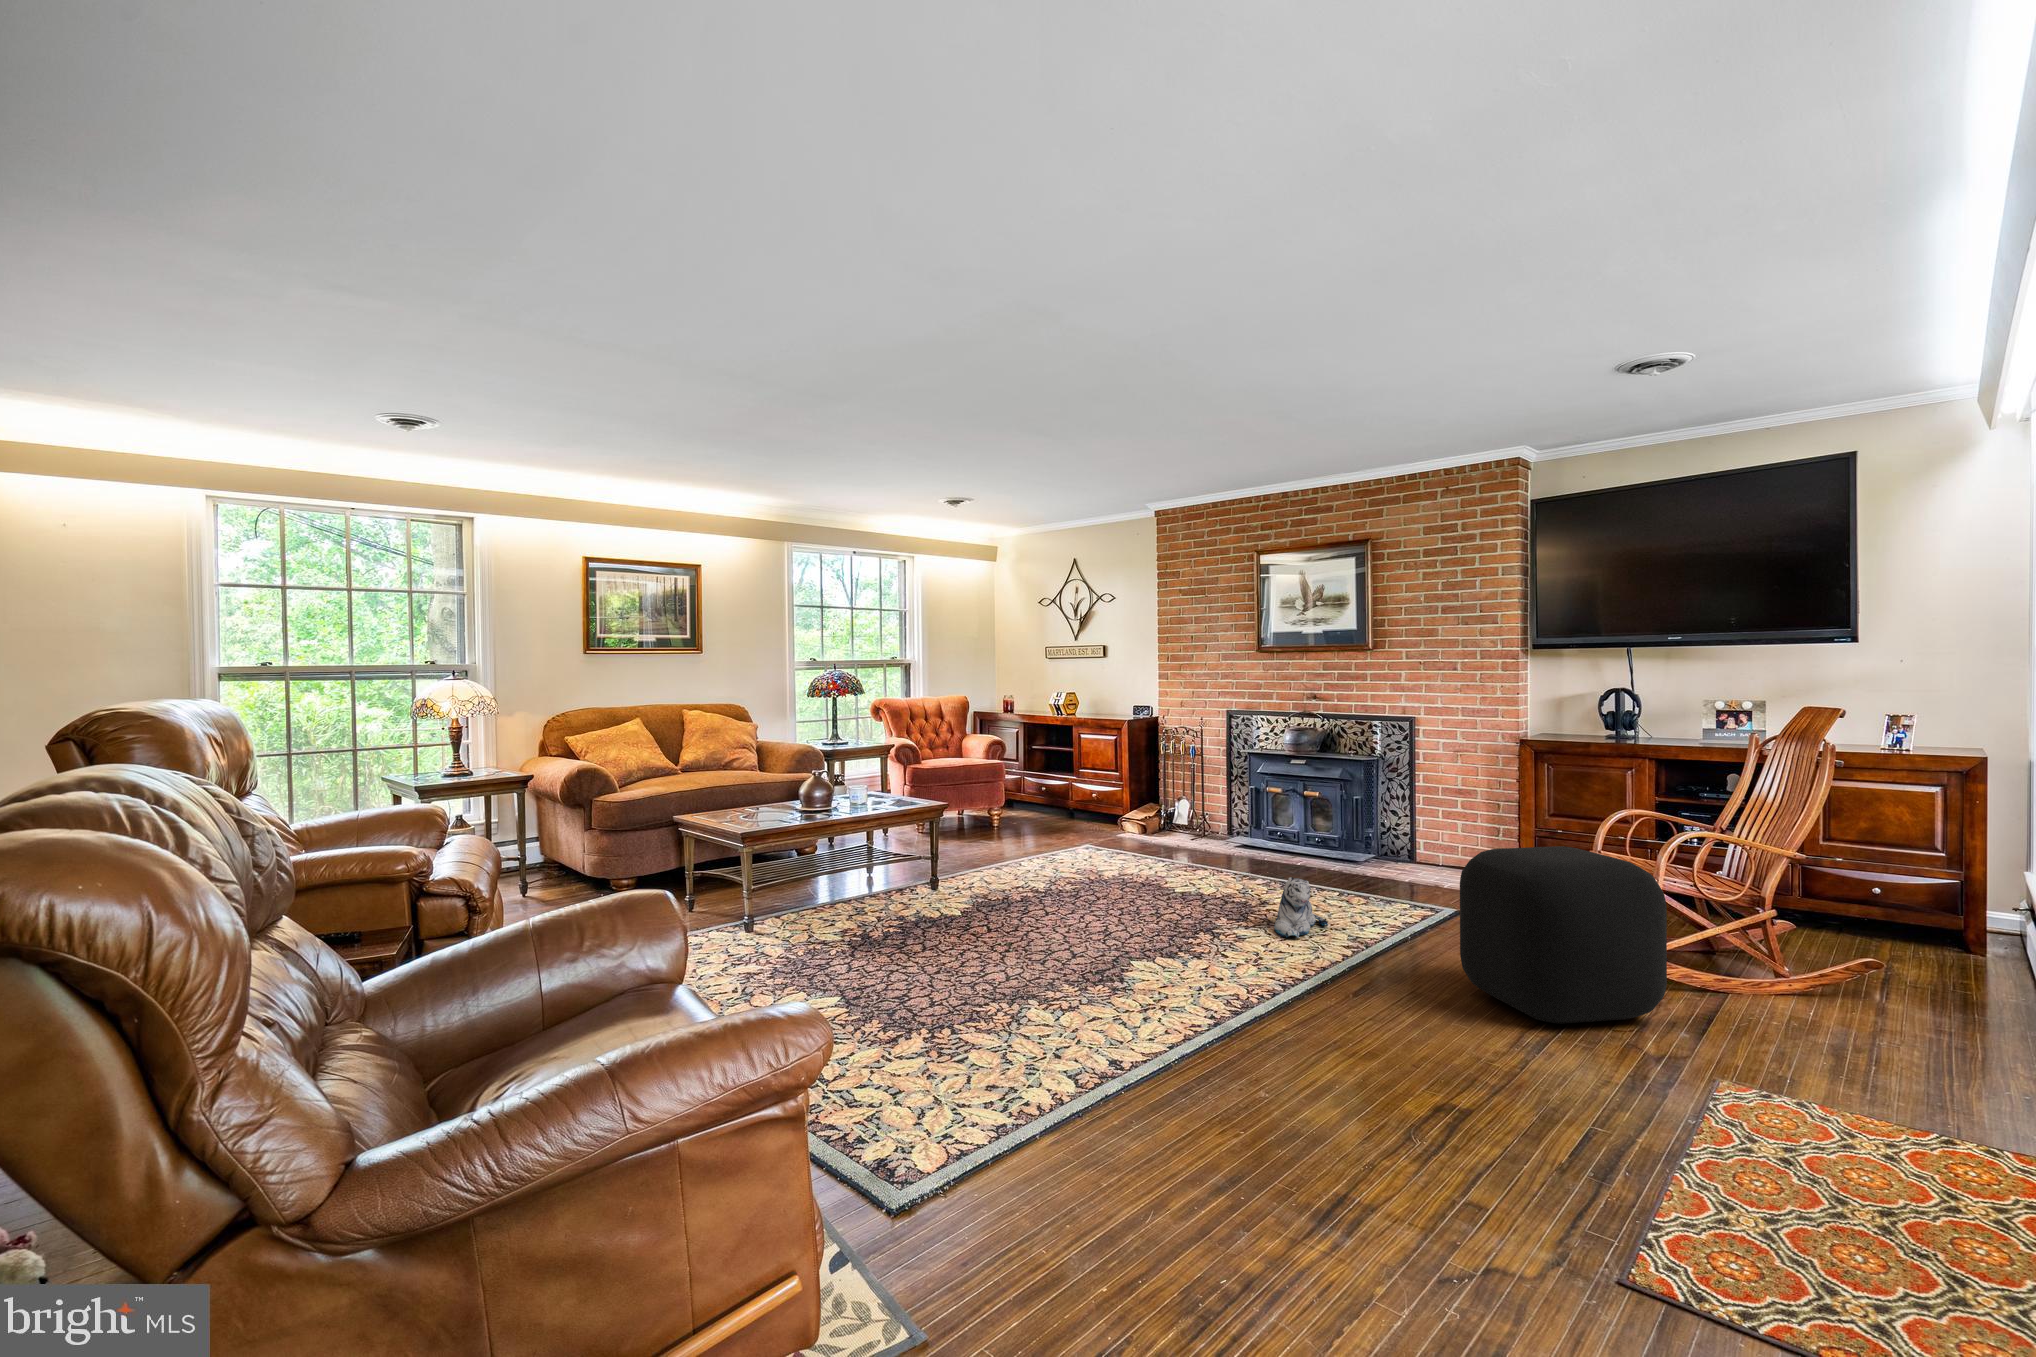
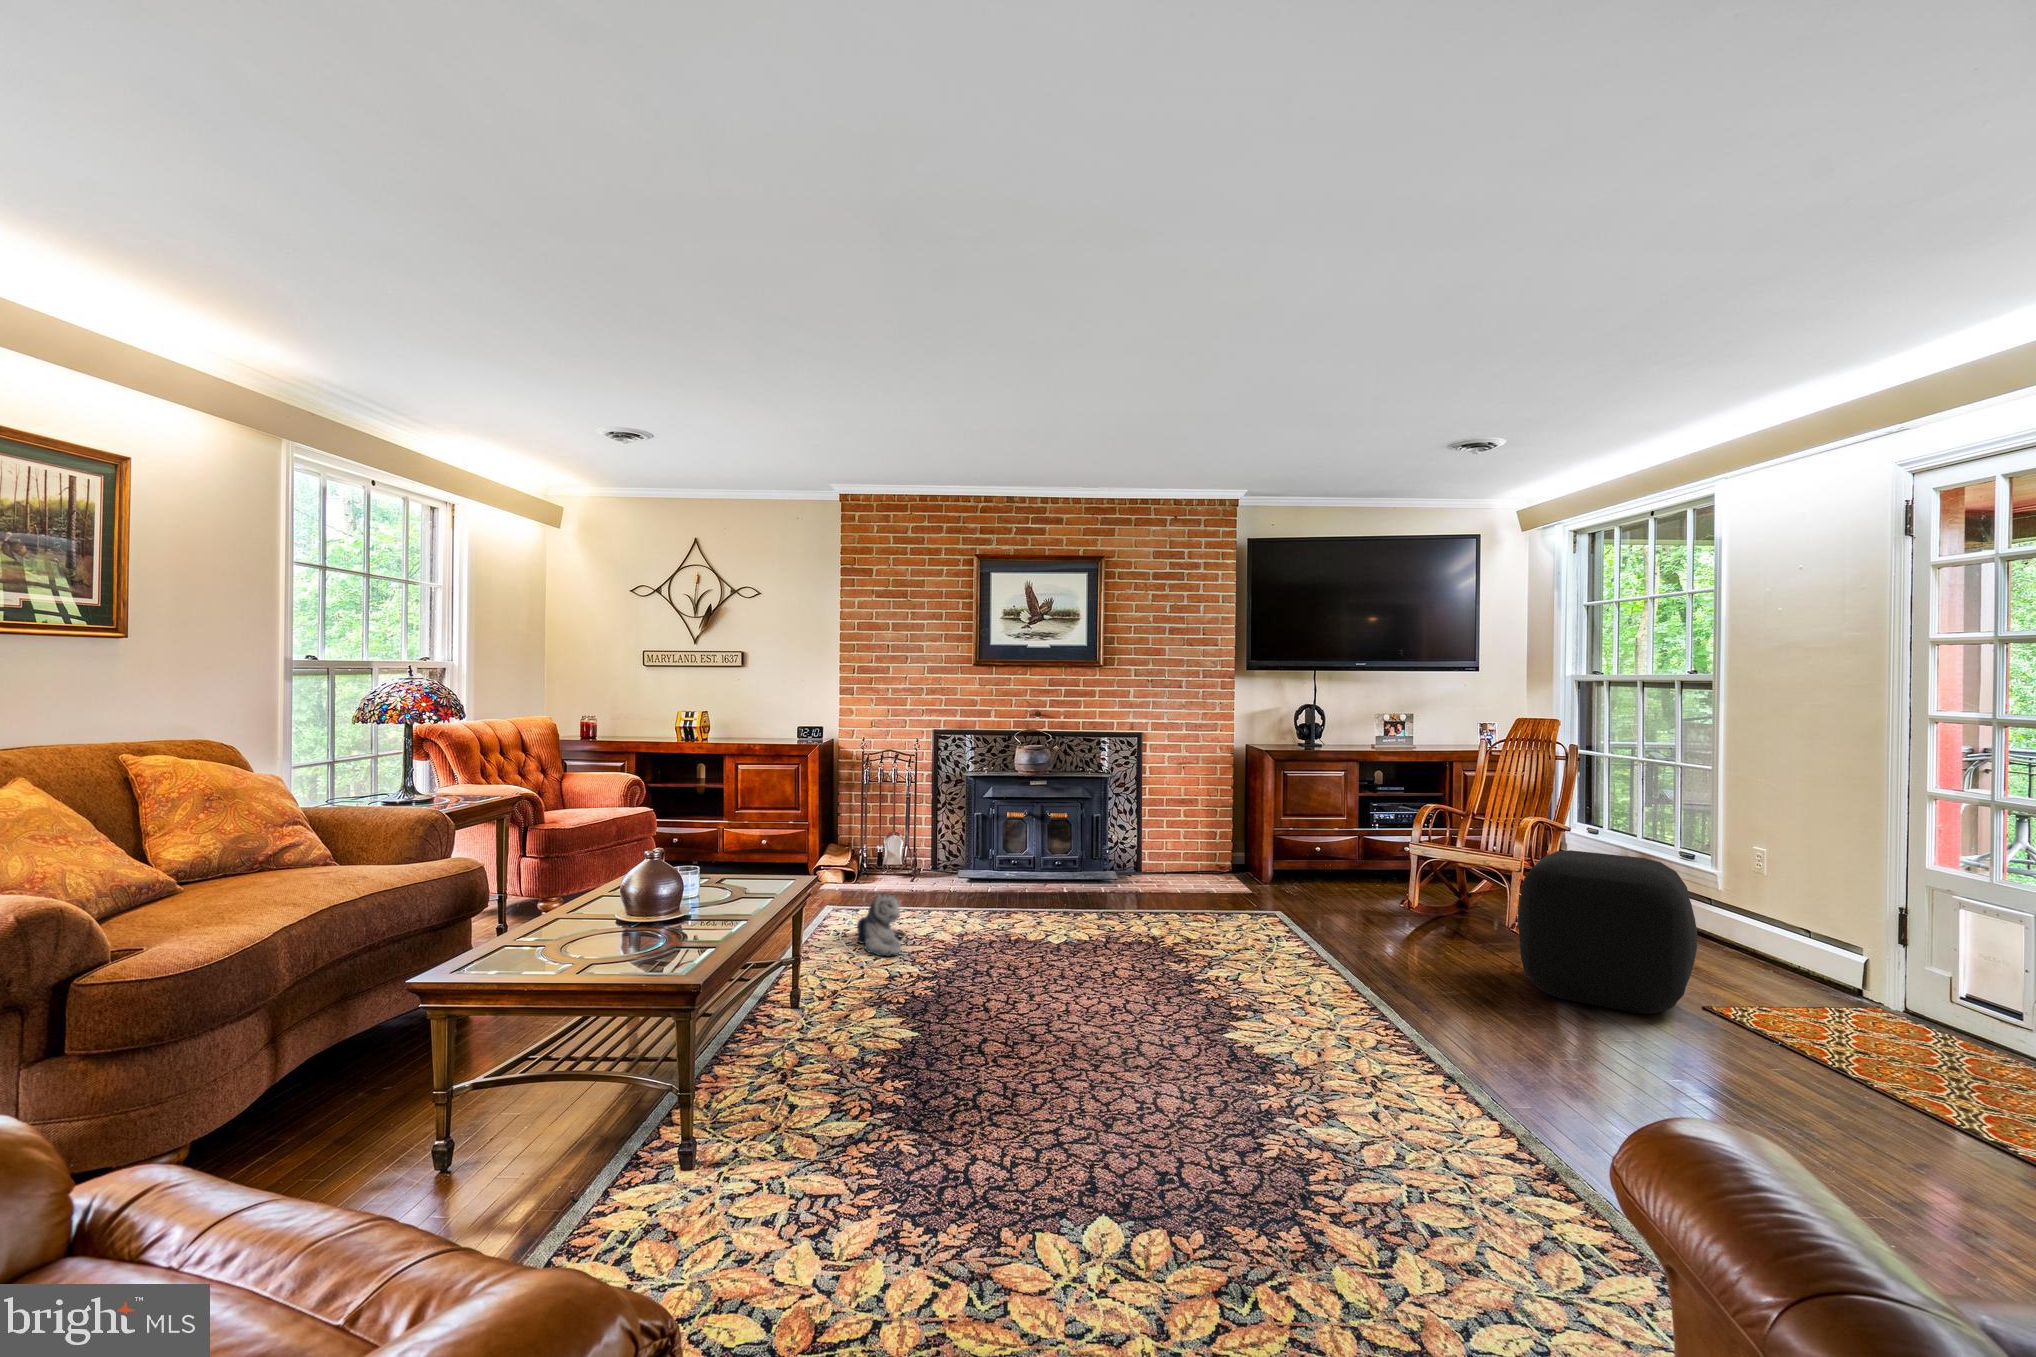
plush toy: present [1274,877,1328,938] -> present [856,894,906,956]

